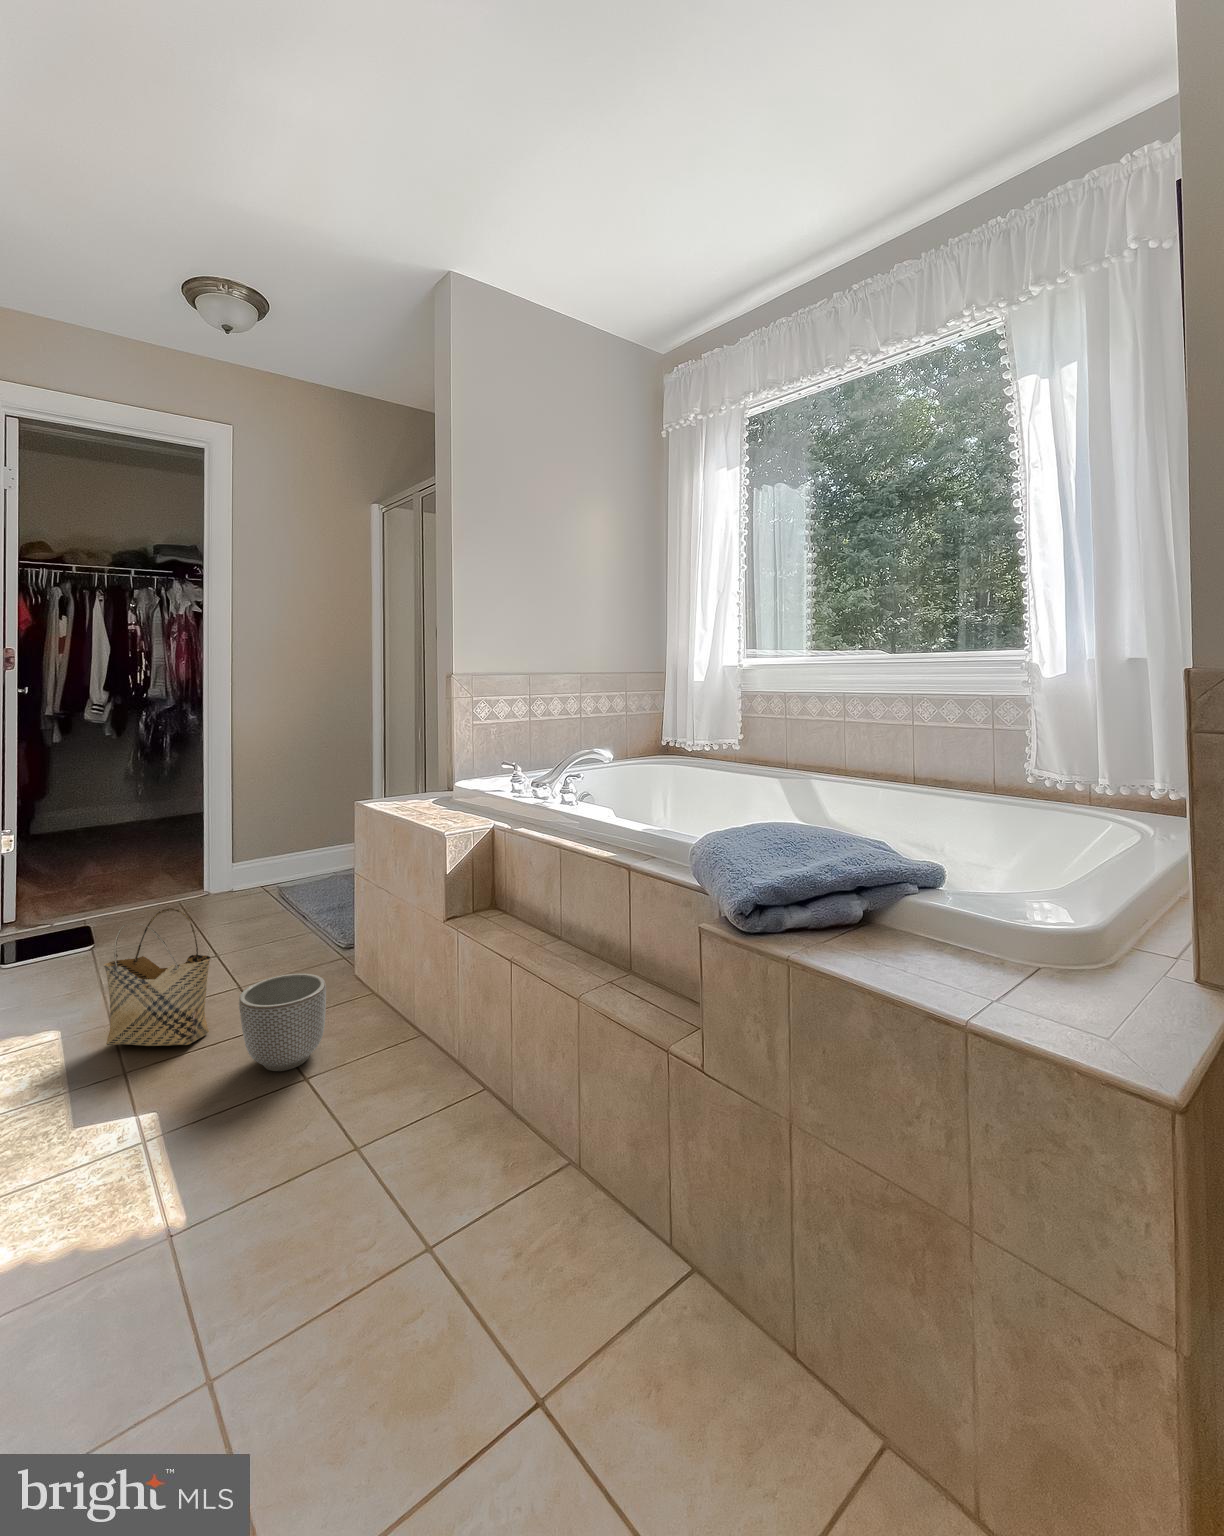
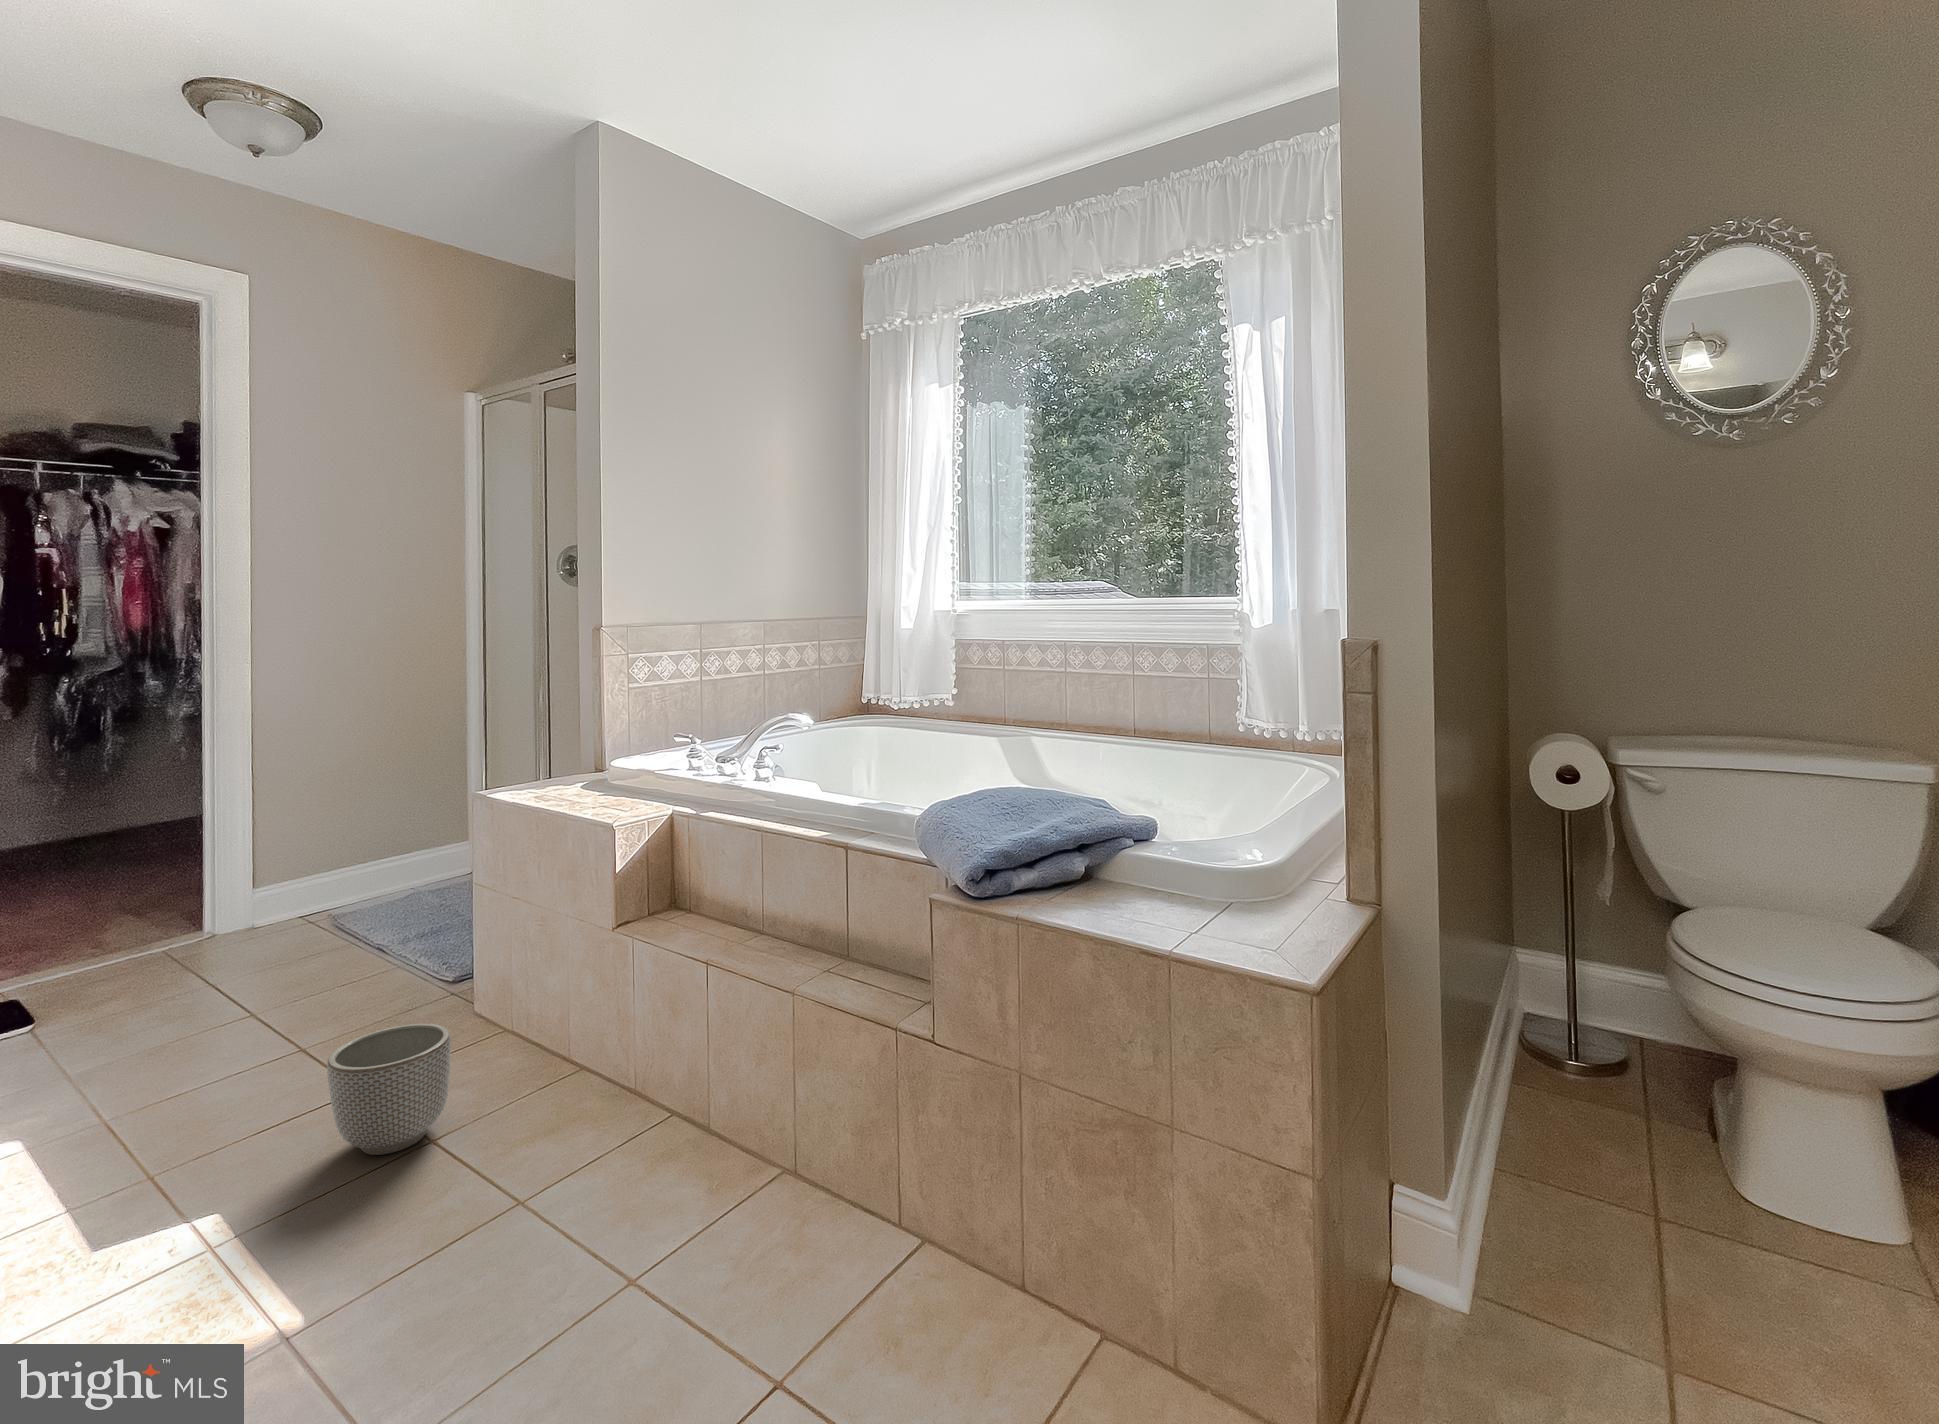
woven basket: present [104,908,210,1046] -> none [87,959,263,1164]

